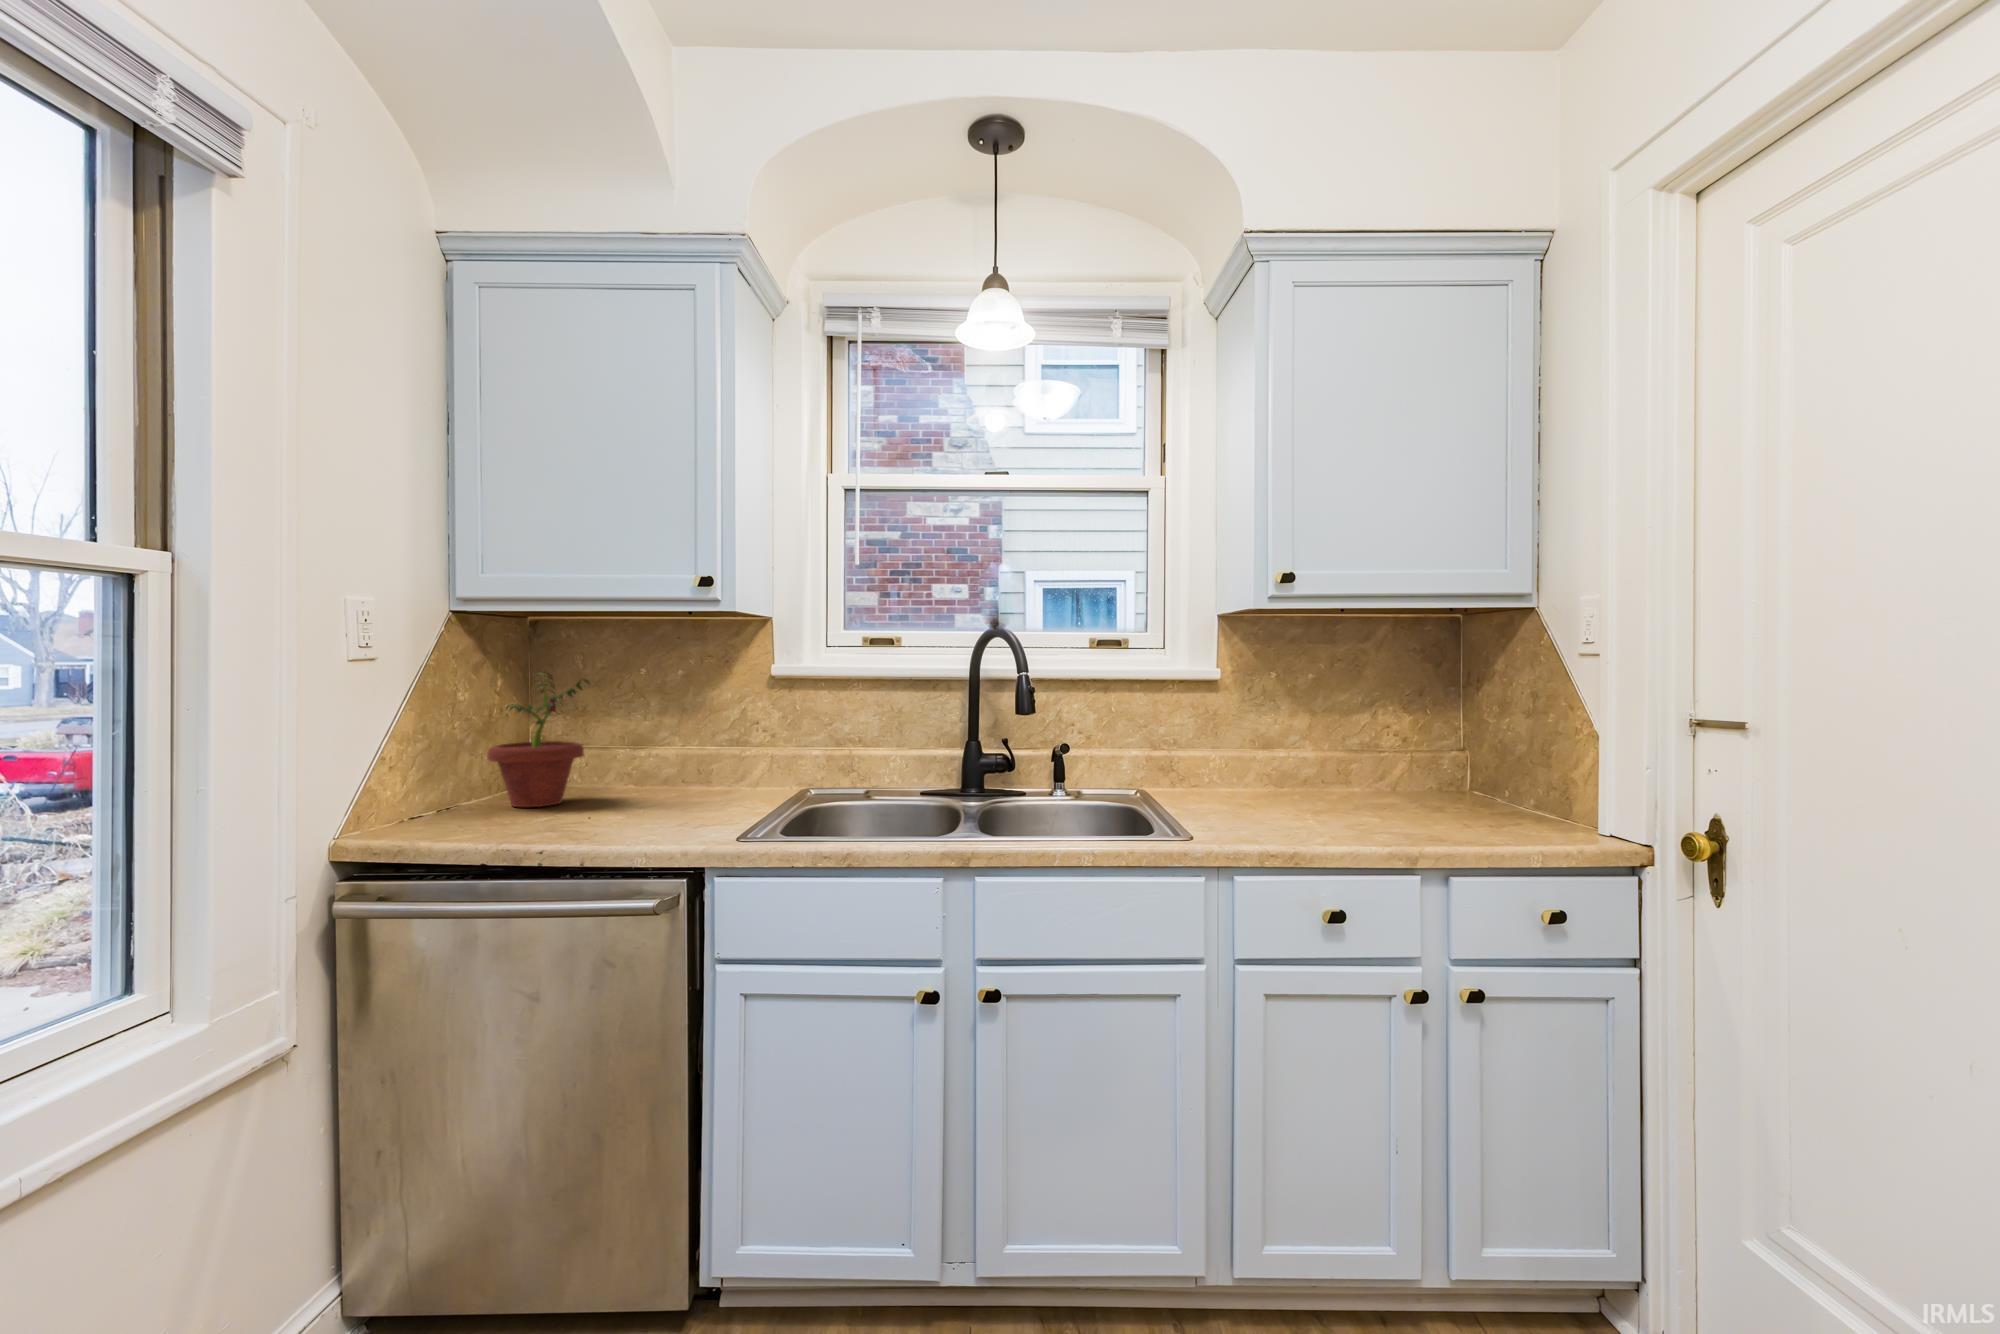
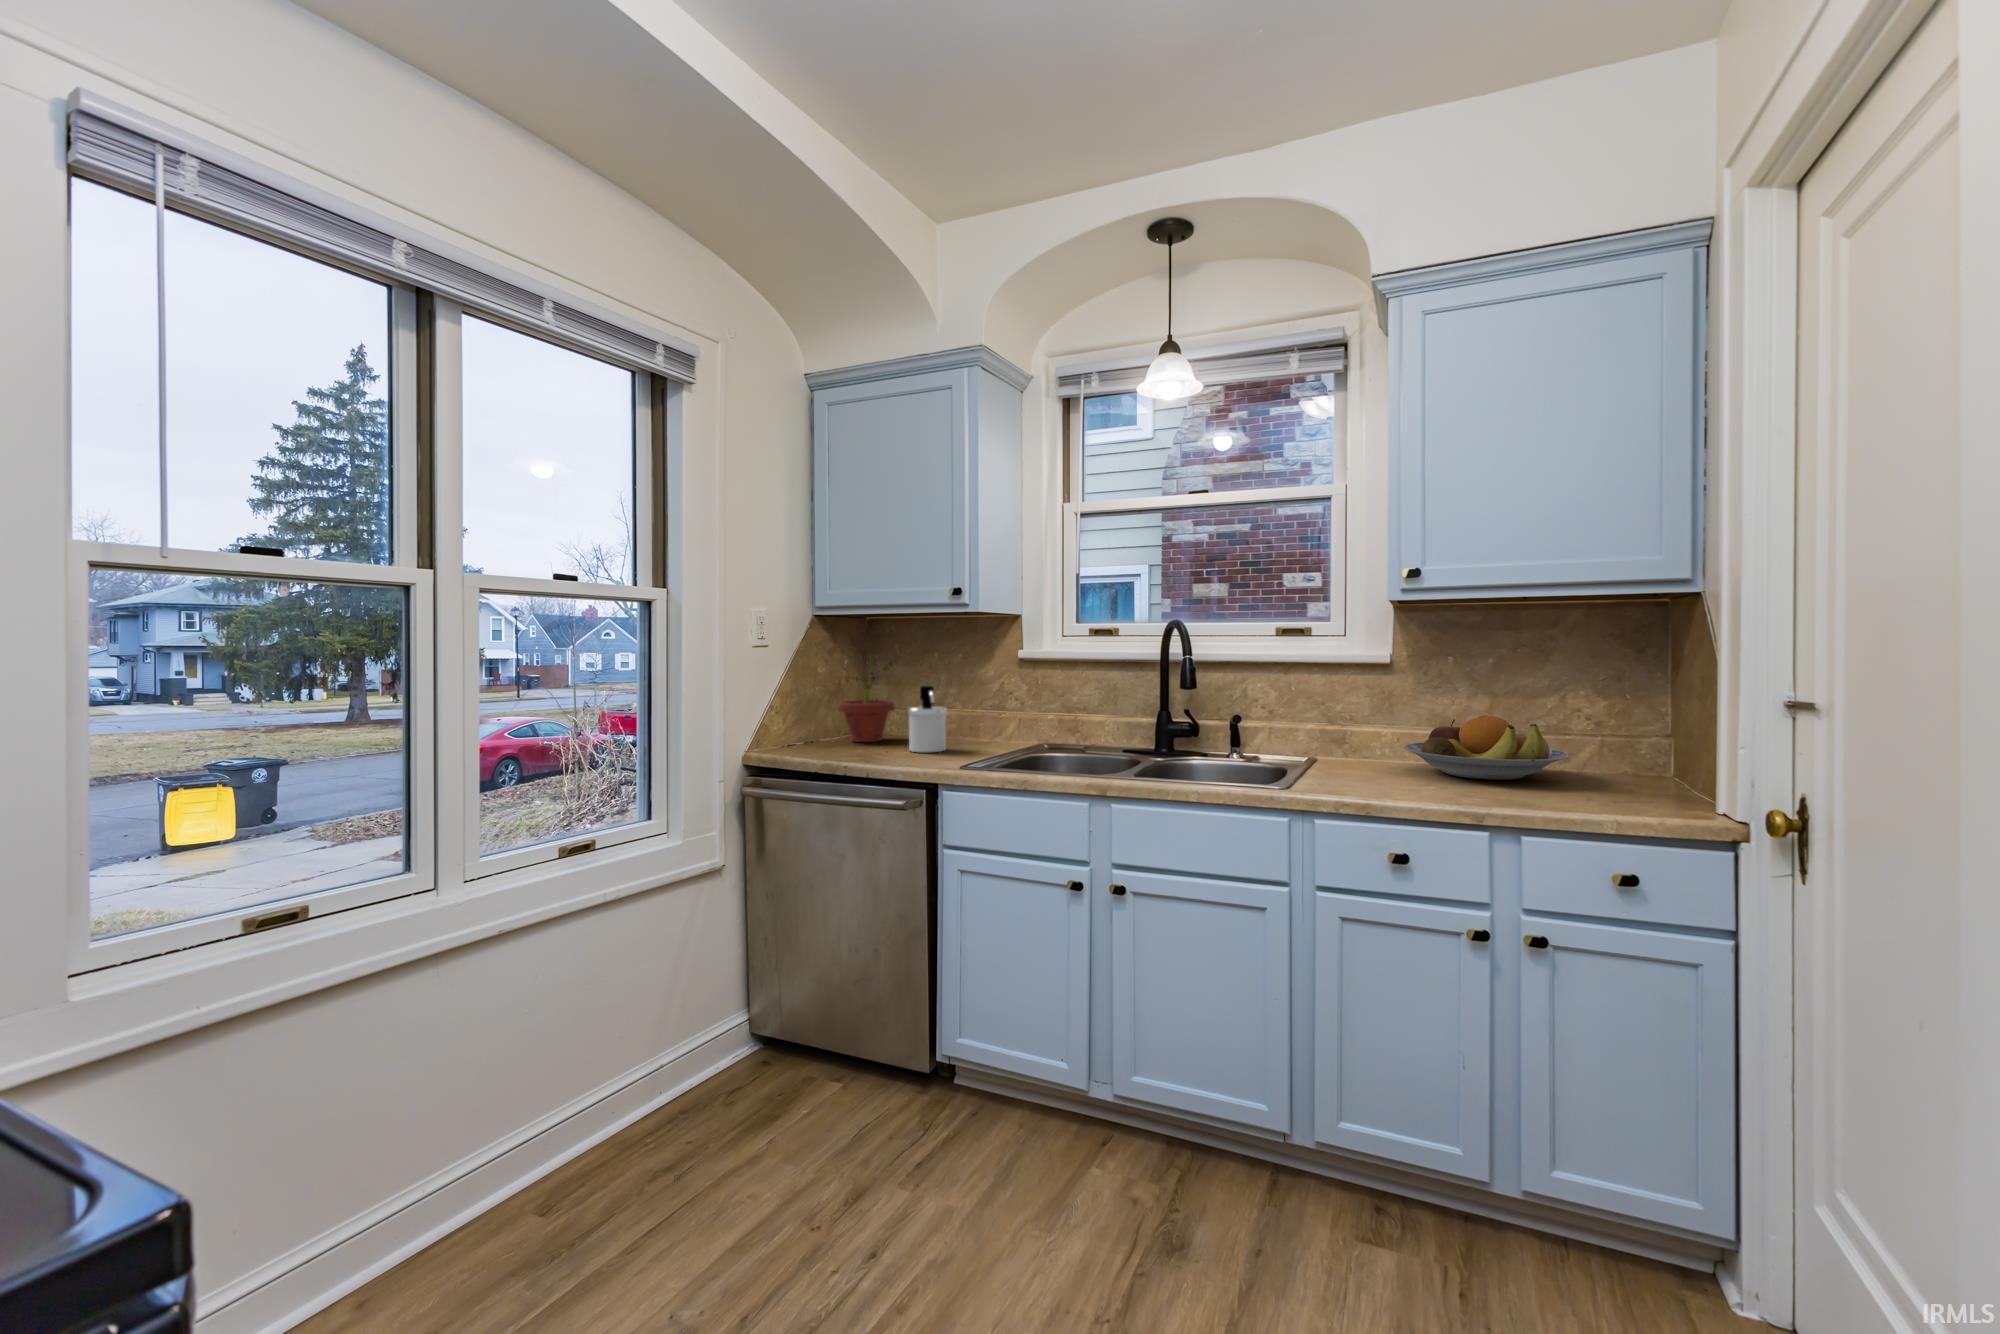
soap dispenser: none [623,718,687,819] -> present [907,686,947,753]
fruit bowl: none [1269,740,1437,811] -> present [1404,716,1569,780]

